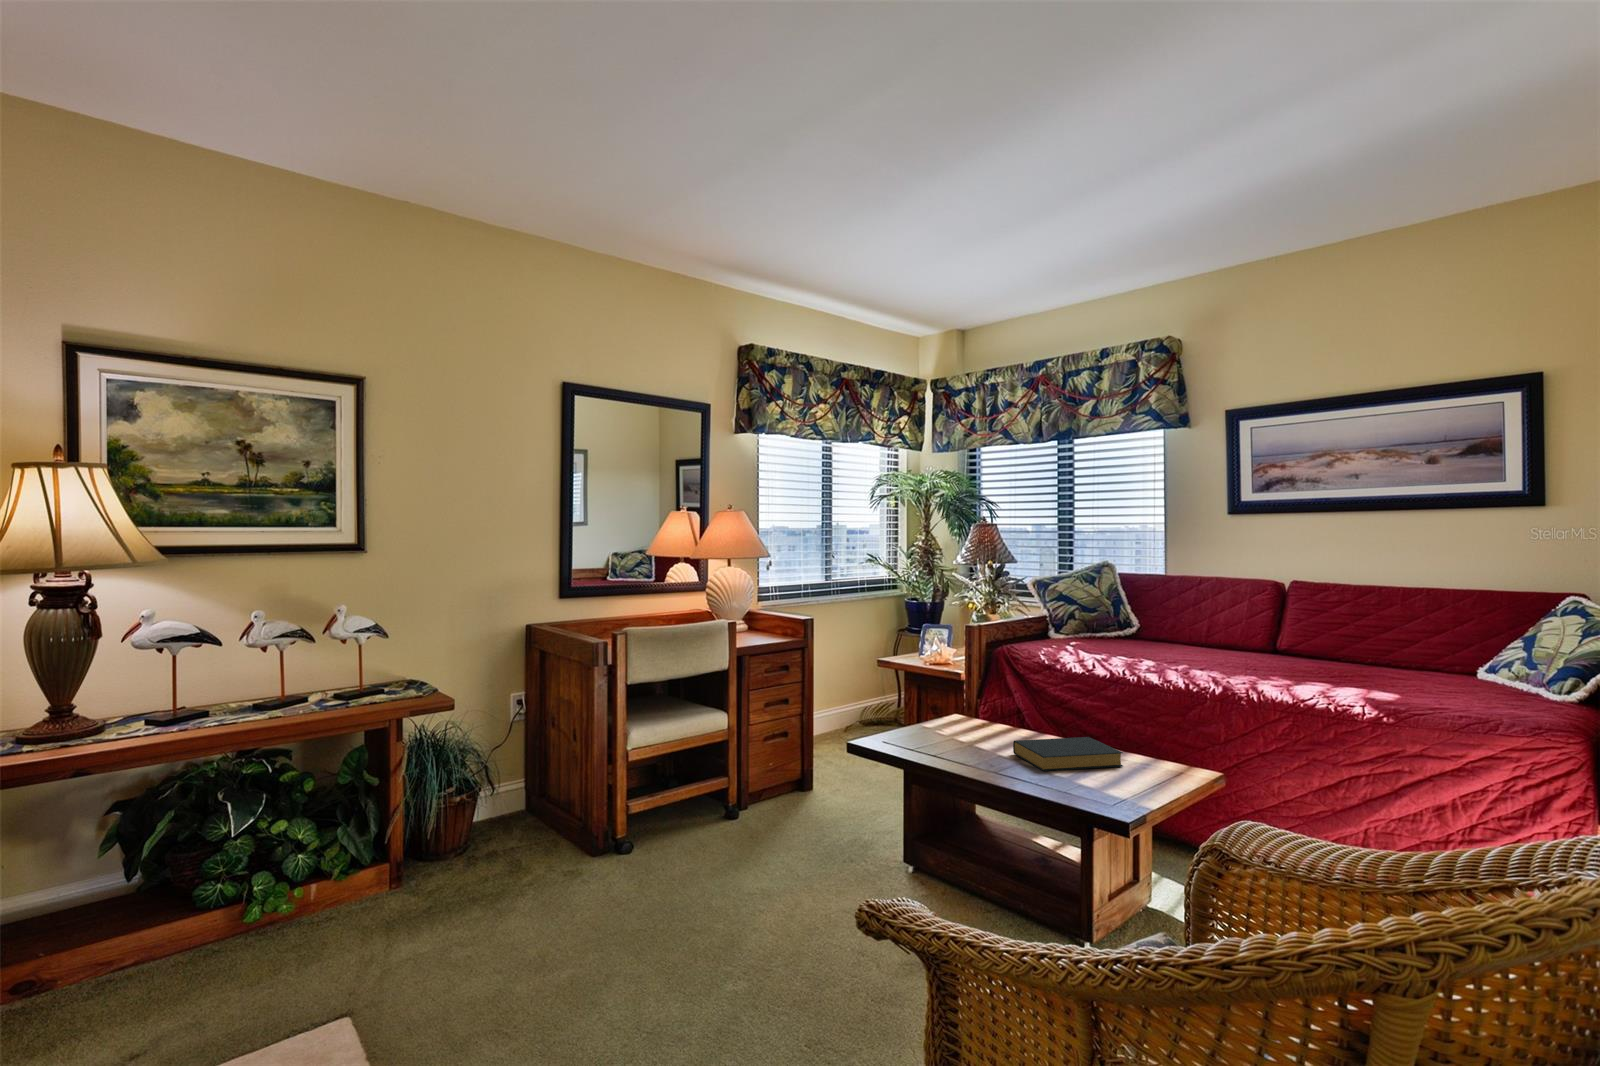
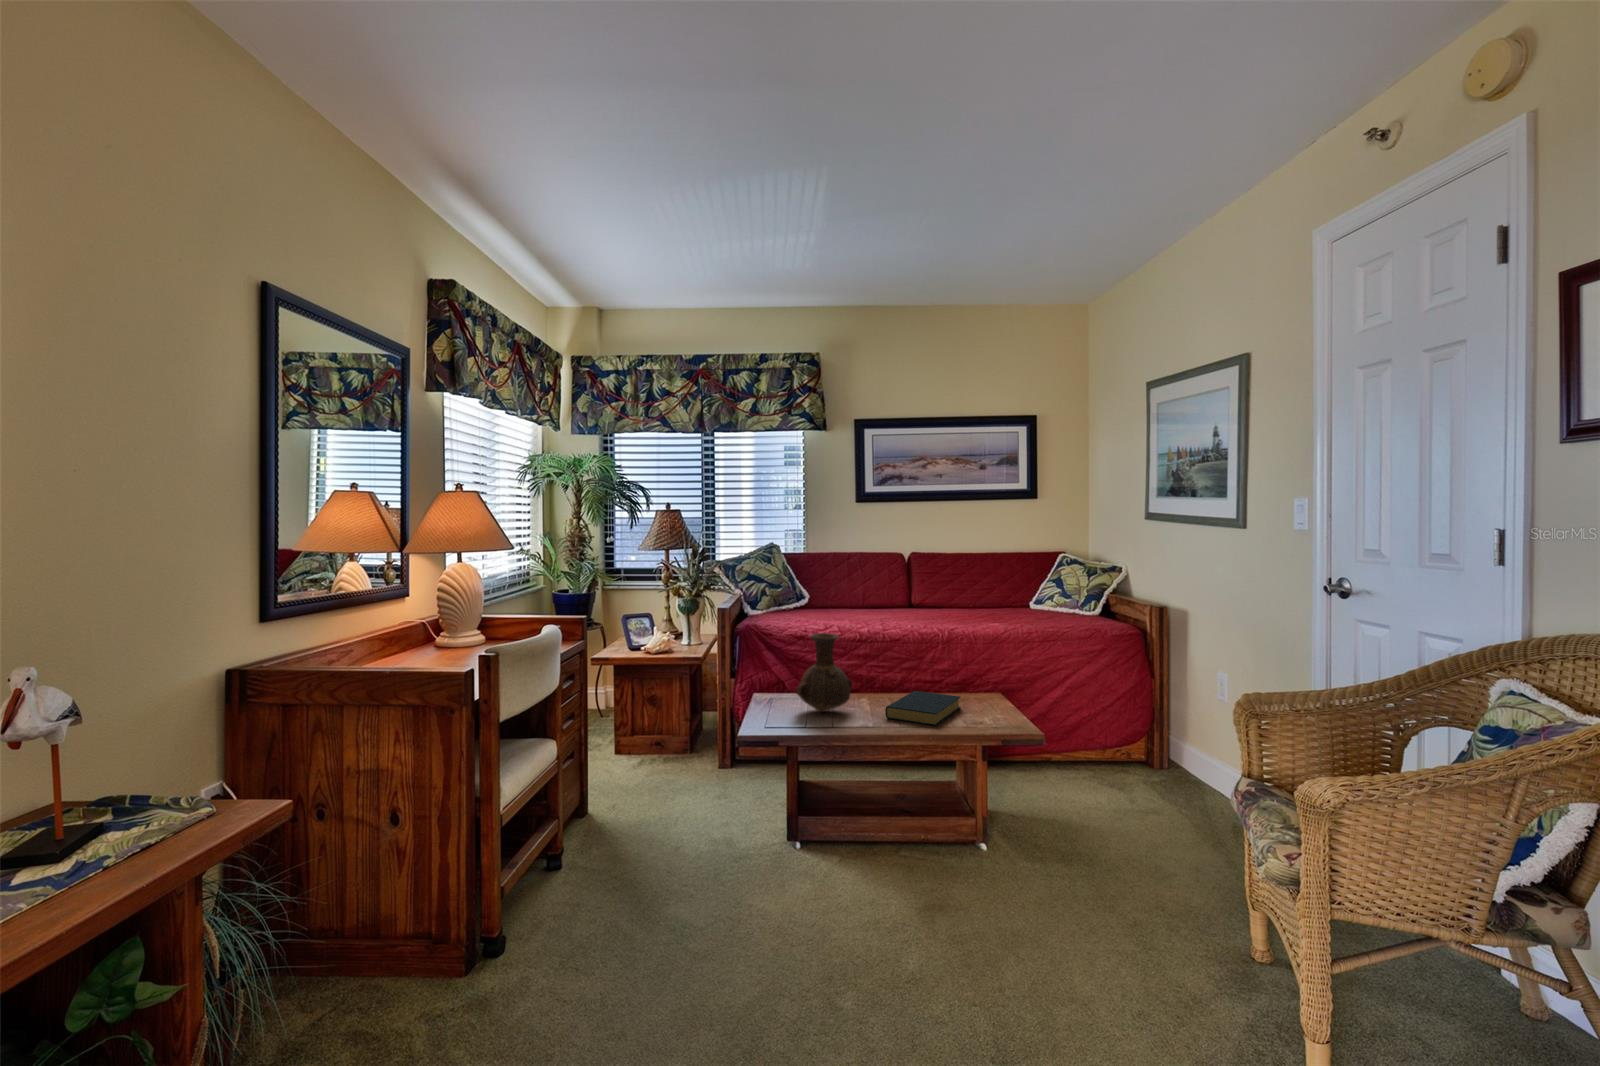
vase: none [940,653,1009,736] -> present [796,633,852,712]

